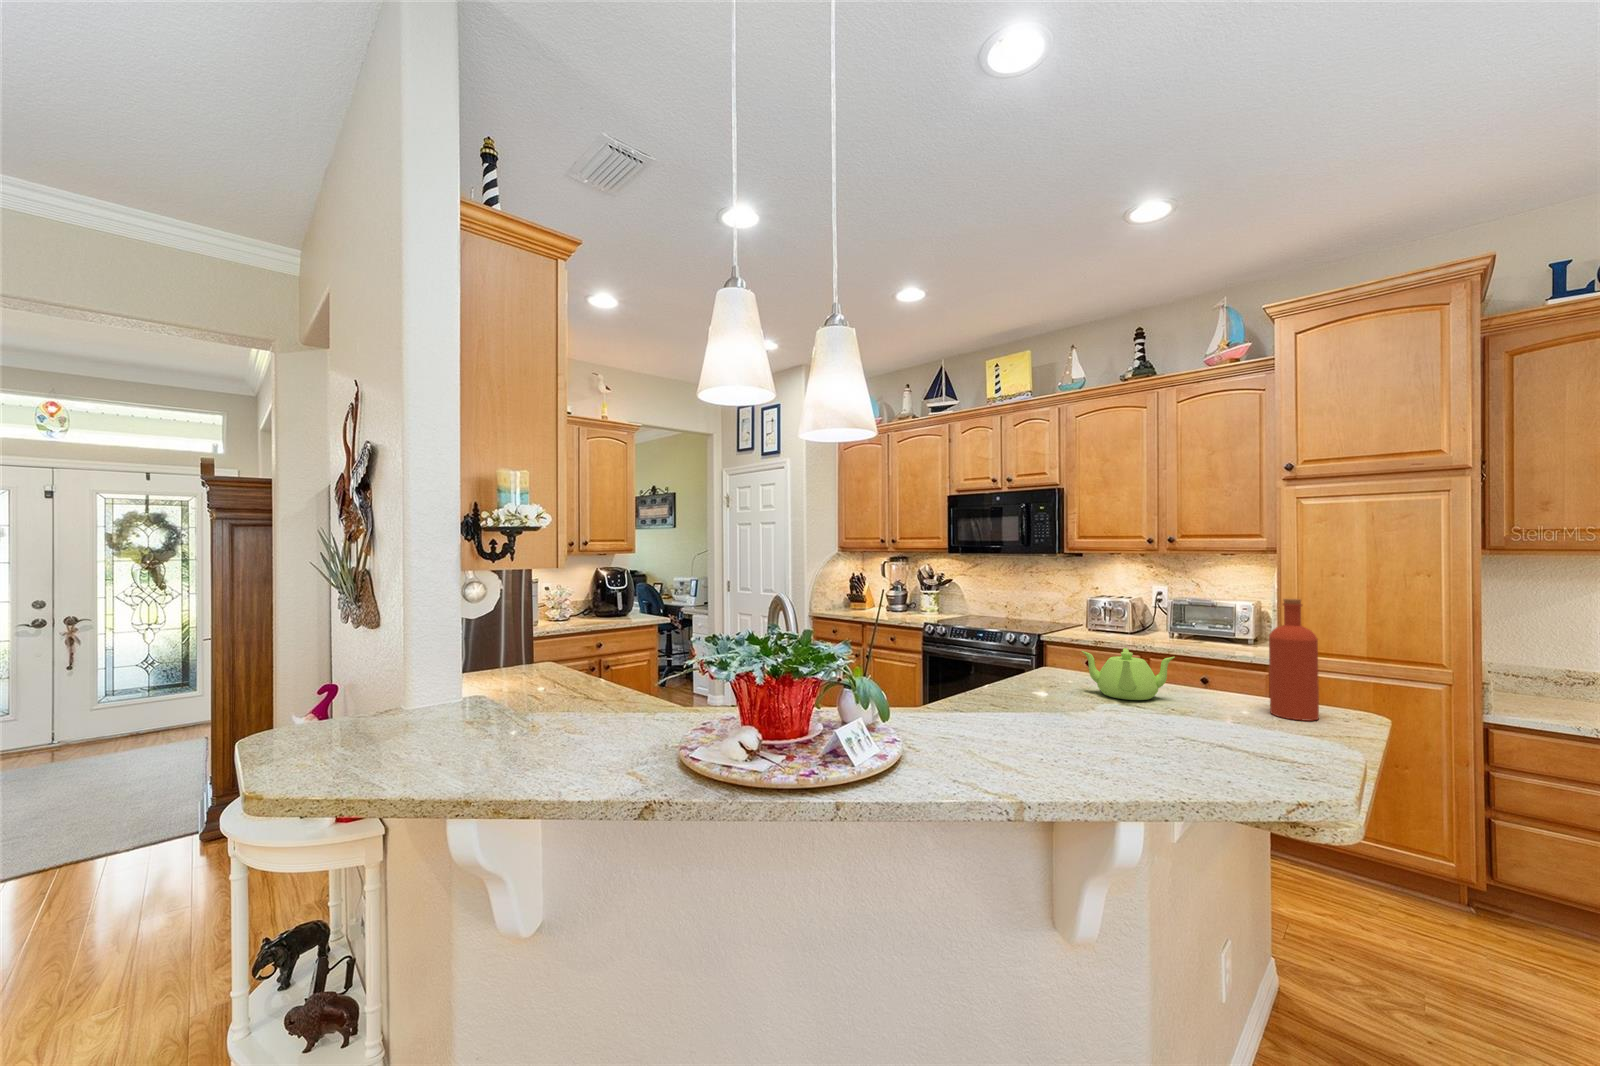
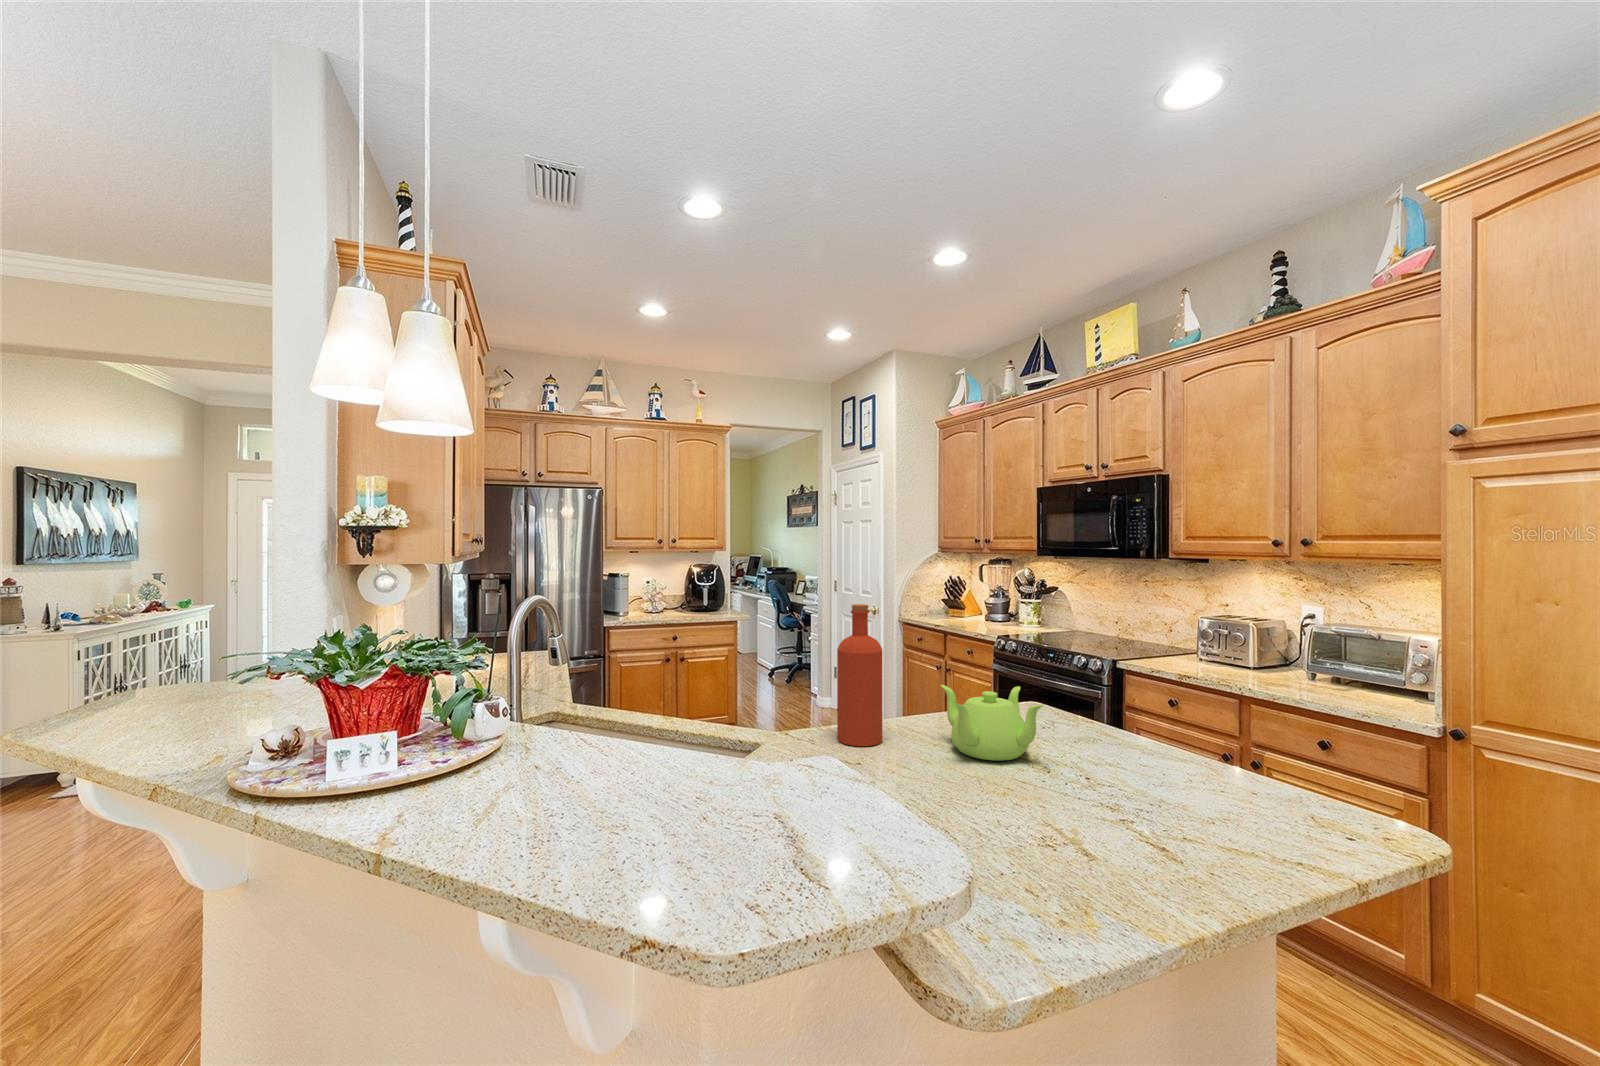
bottle: present [1269,598,1319,721] -> present [837,604,882,746]

